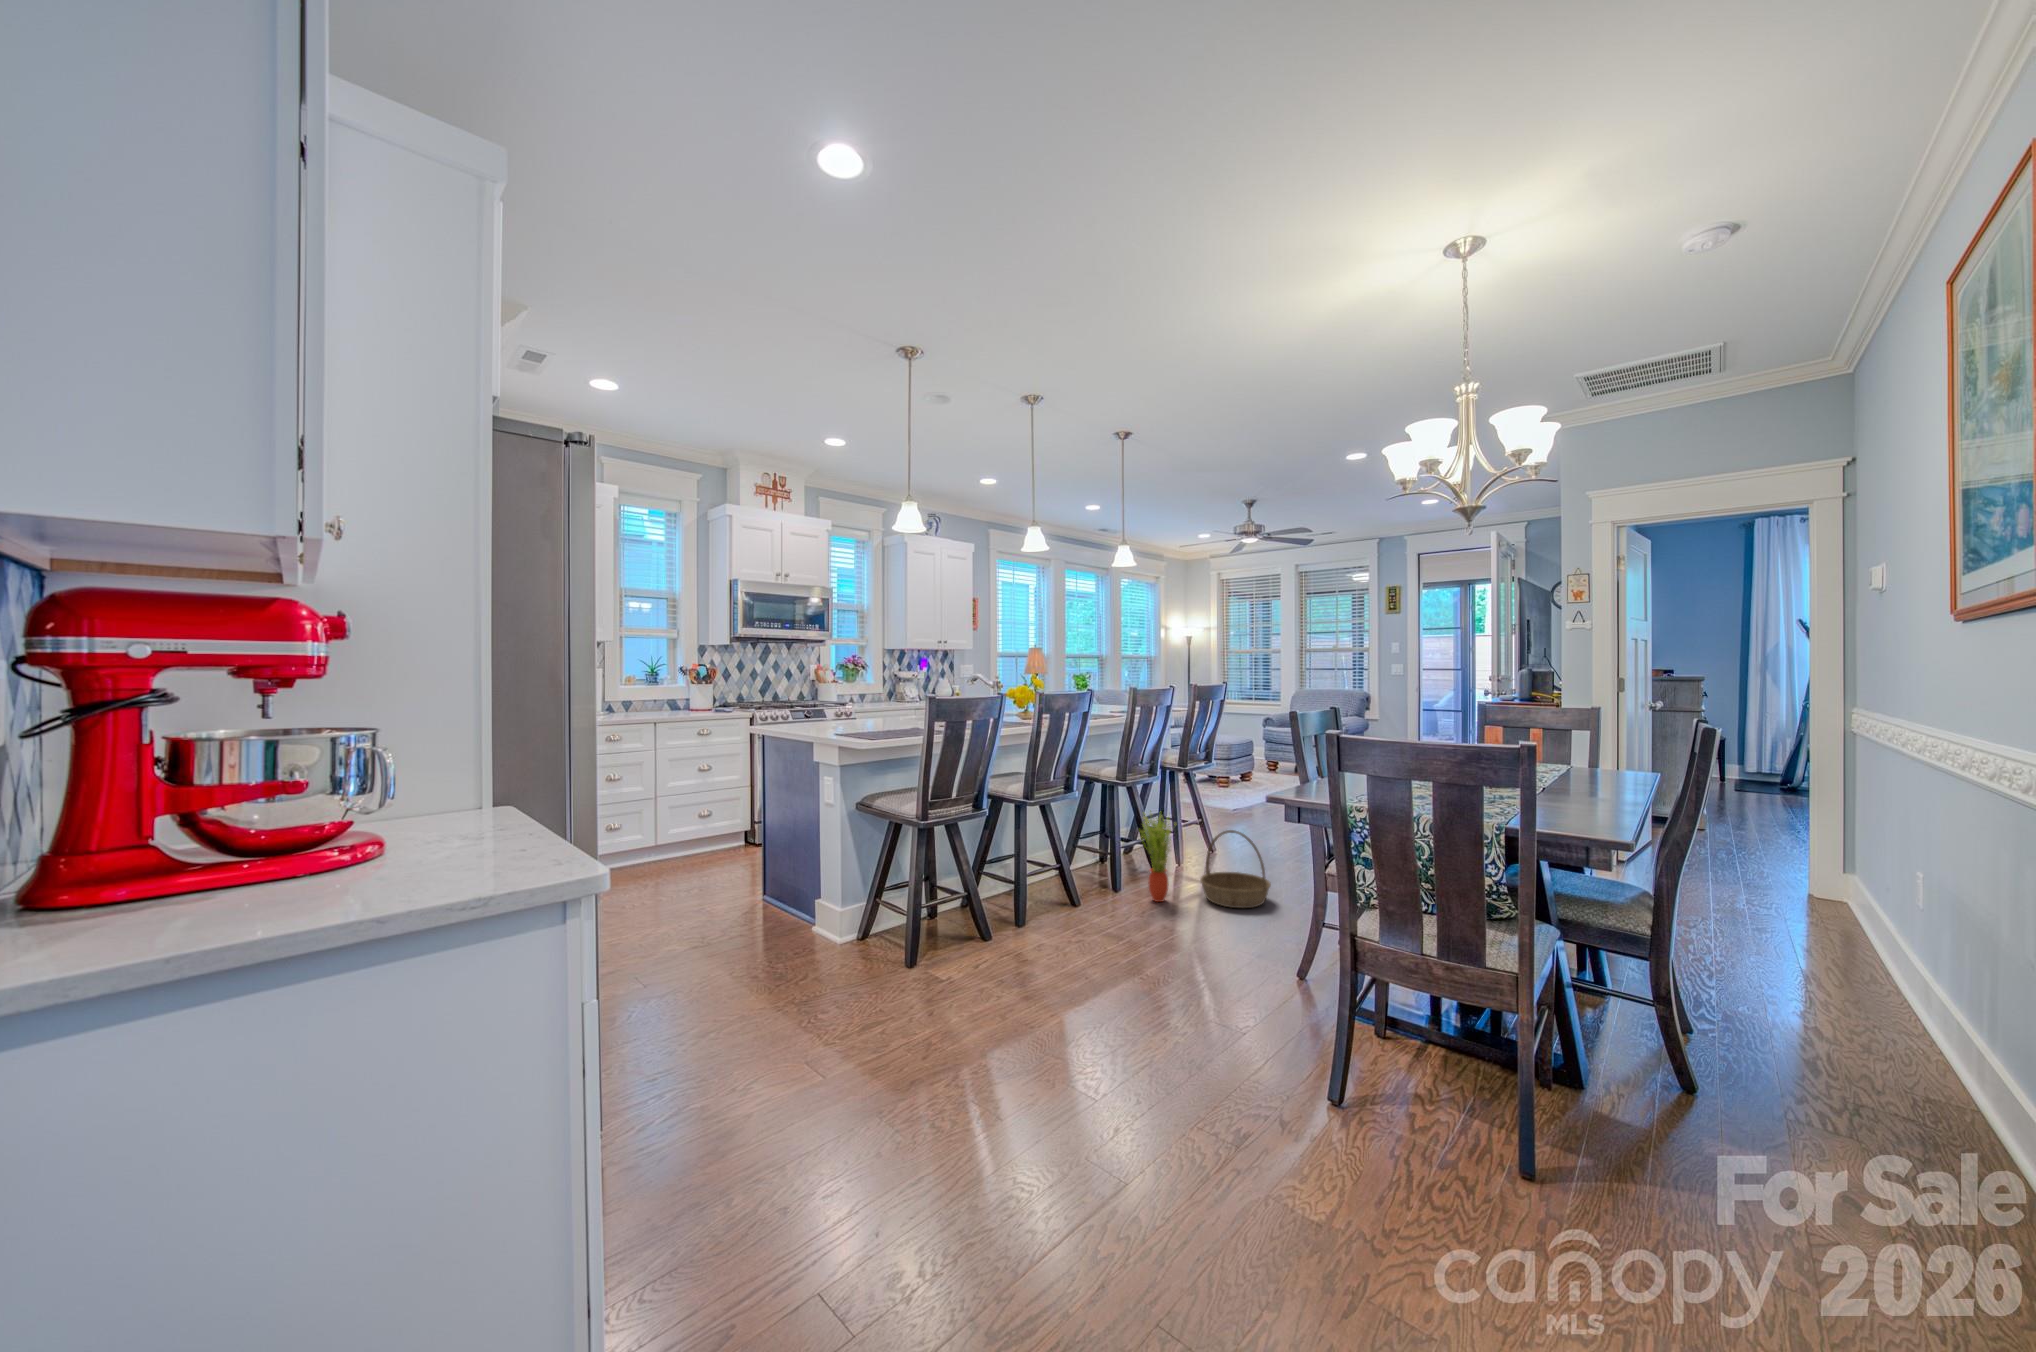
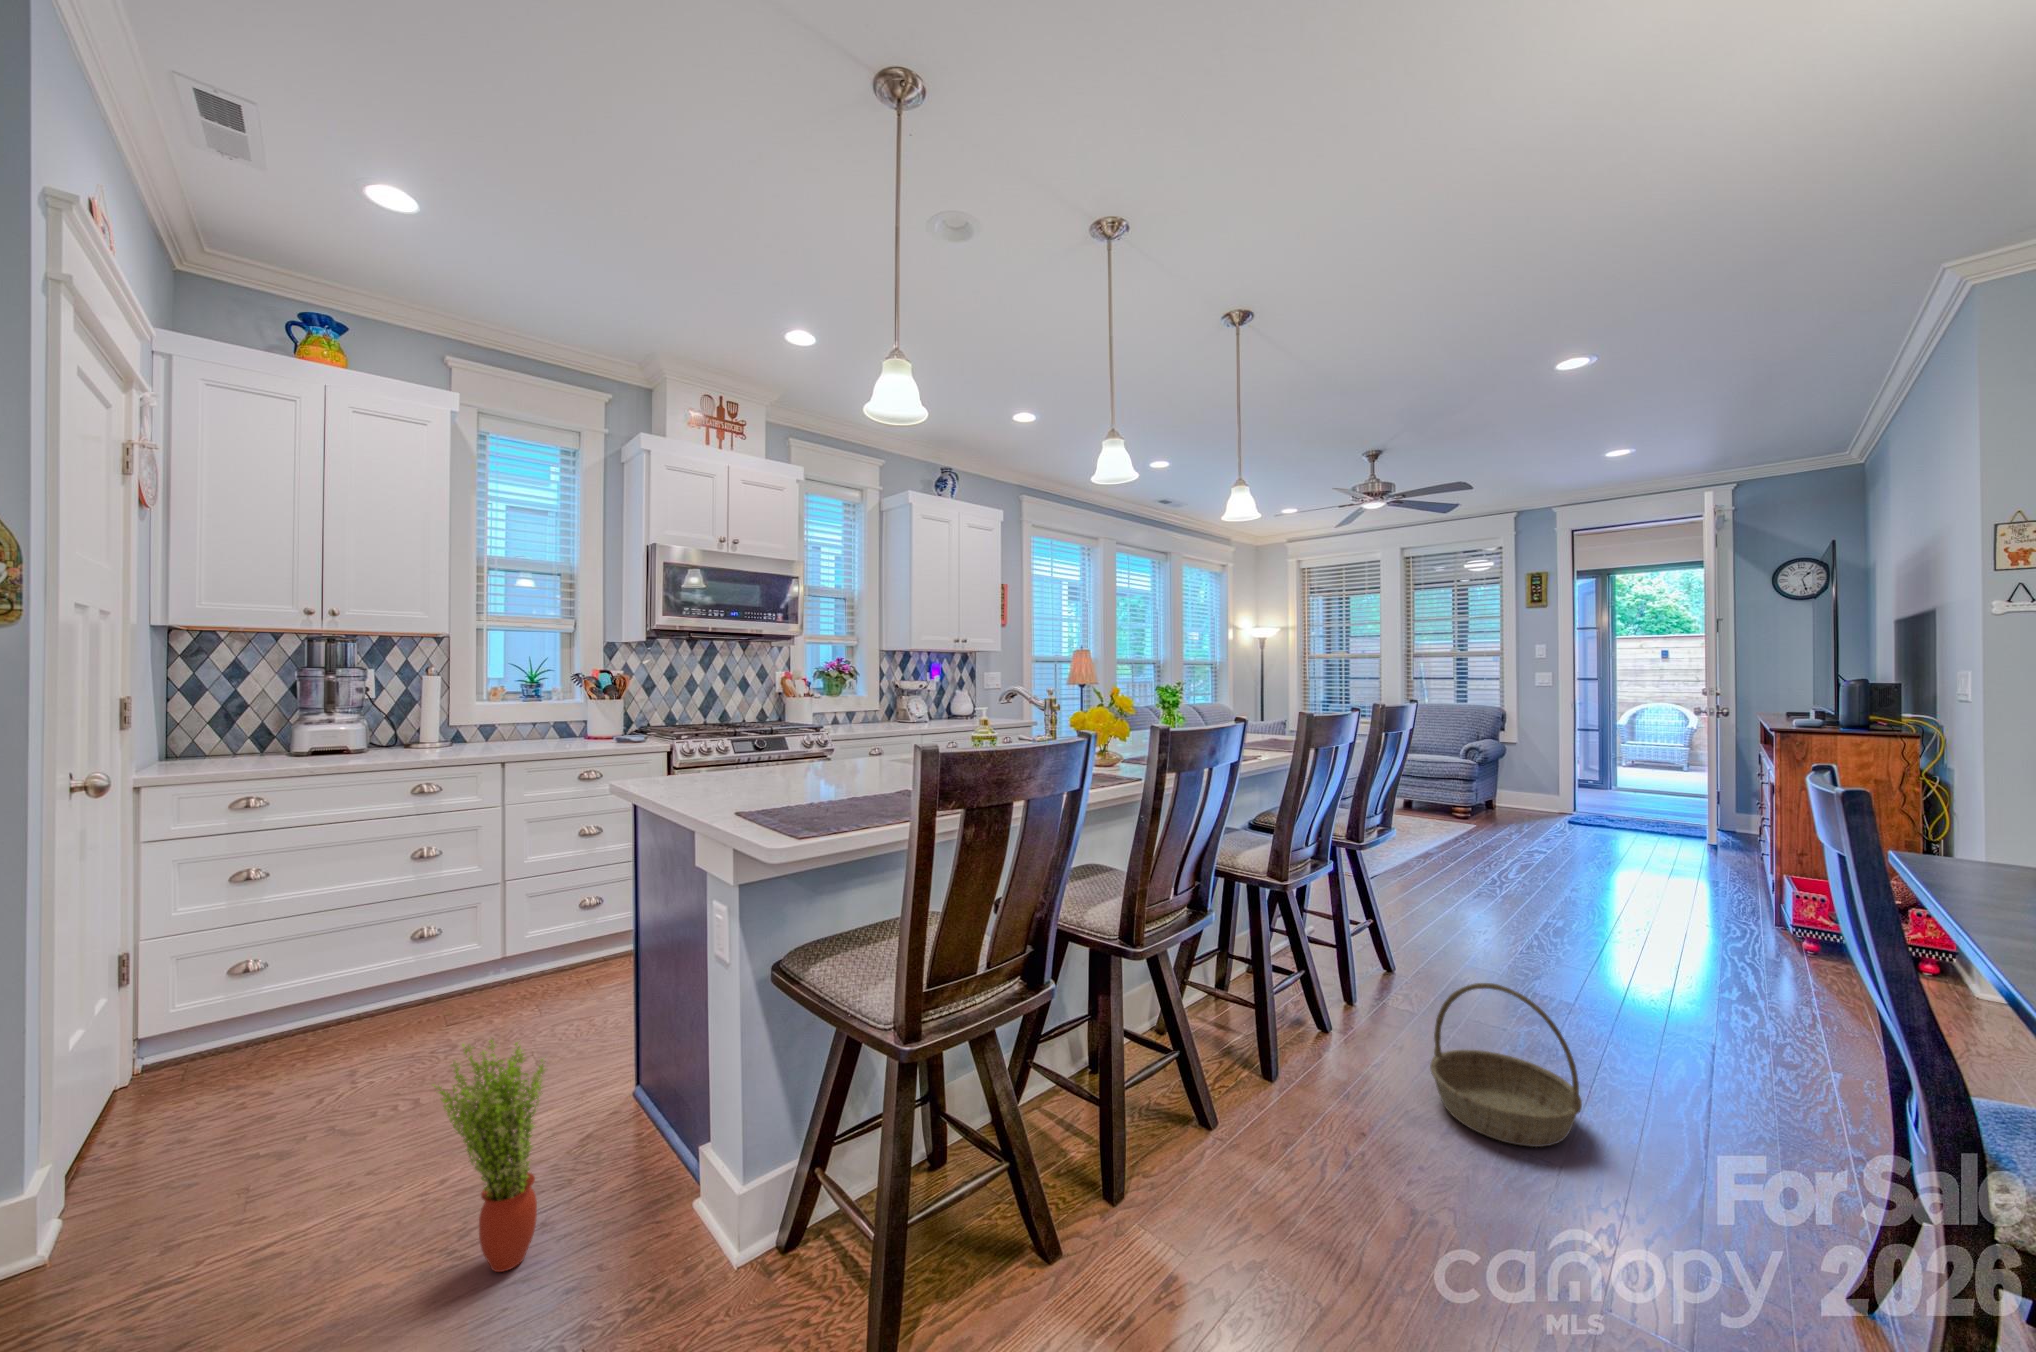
potted plant: present [1141,811,1176,902] -> present [434,1040,546,1272]

